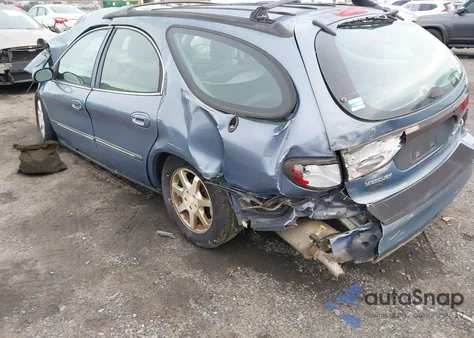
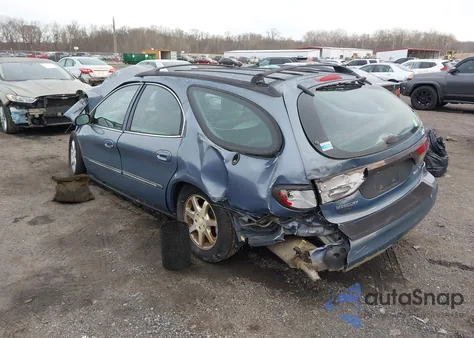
trash can: none [140,199,181,259] -> present [160,221,191,270]

